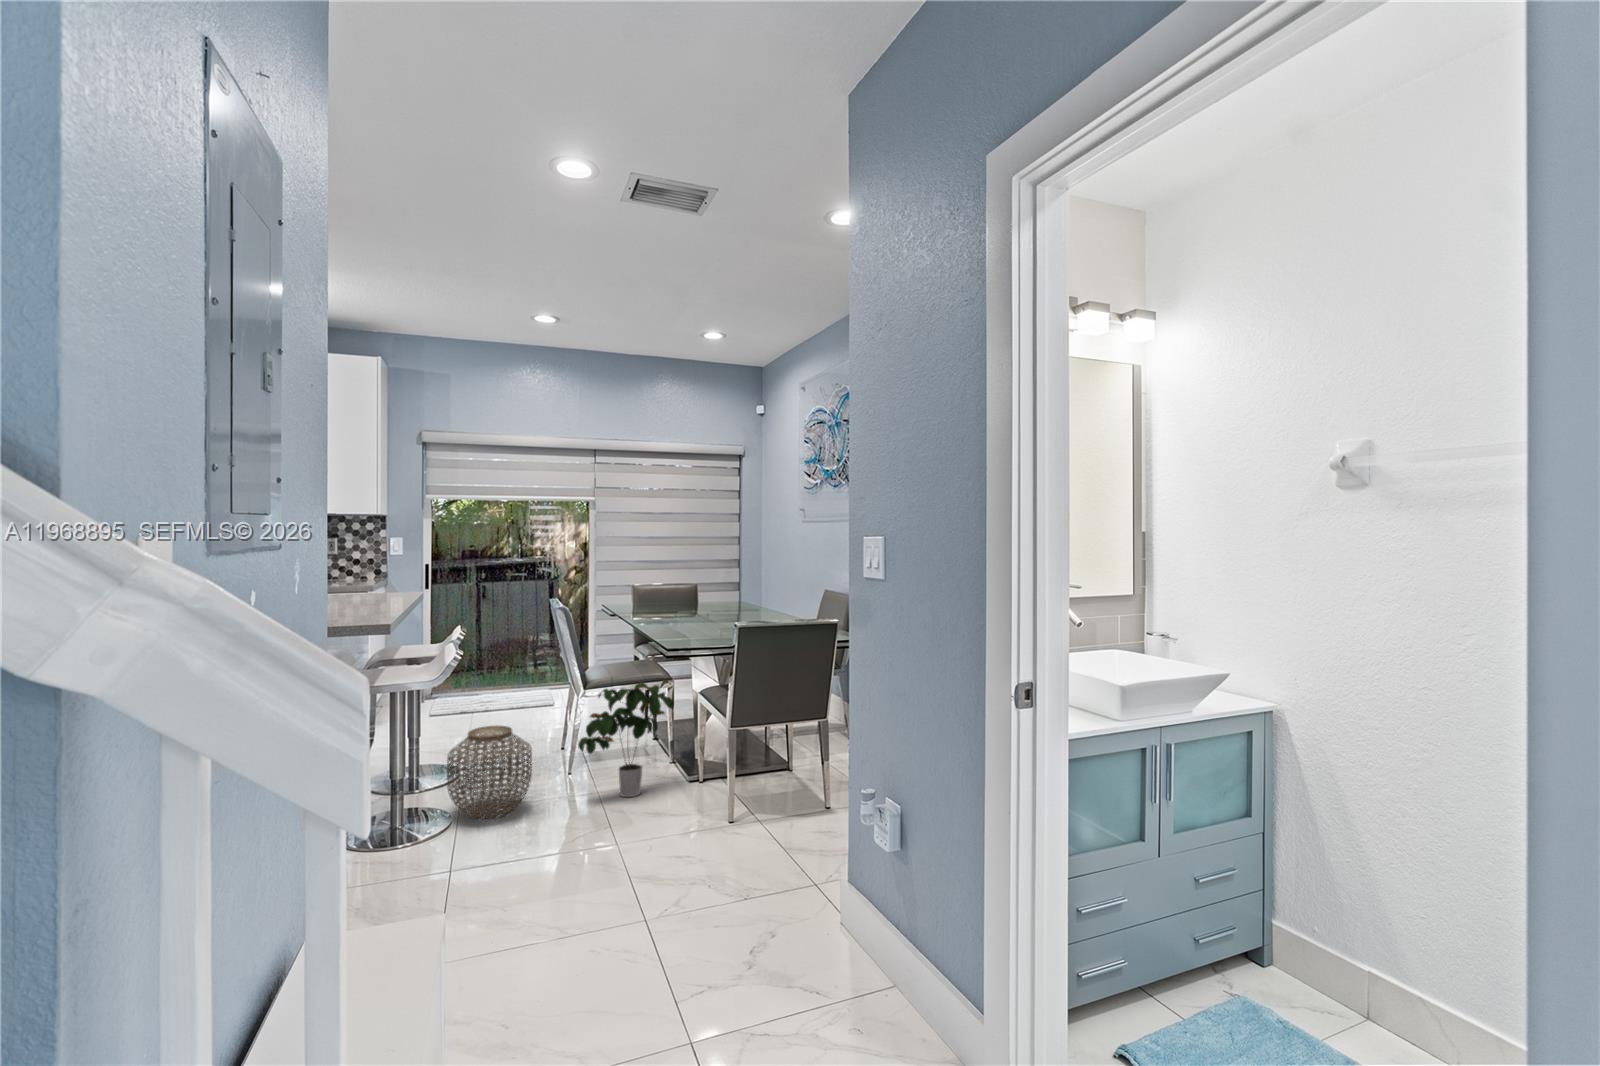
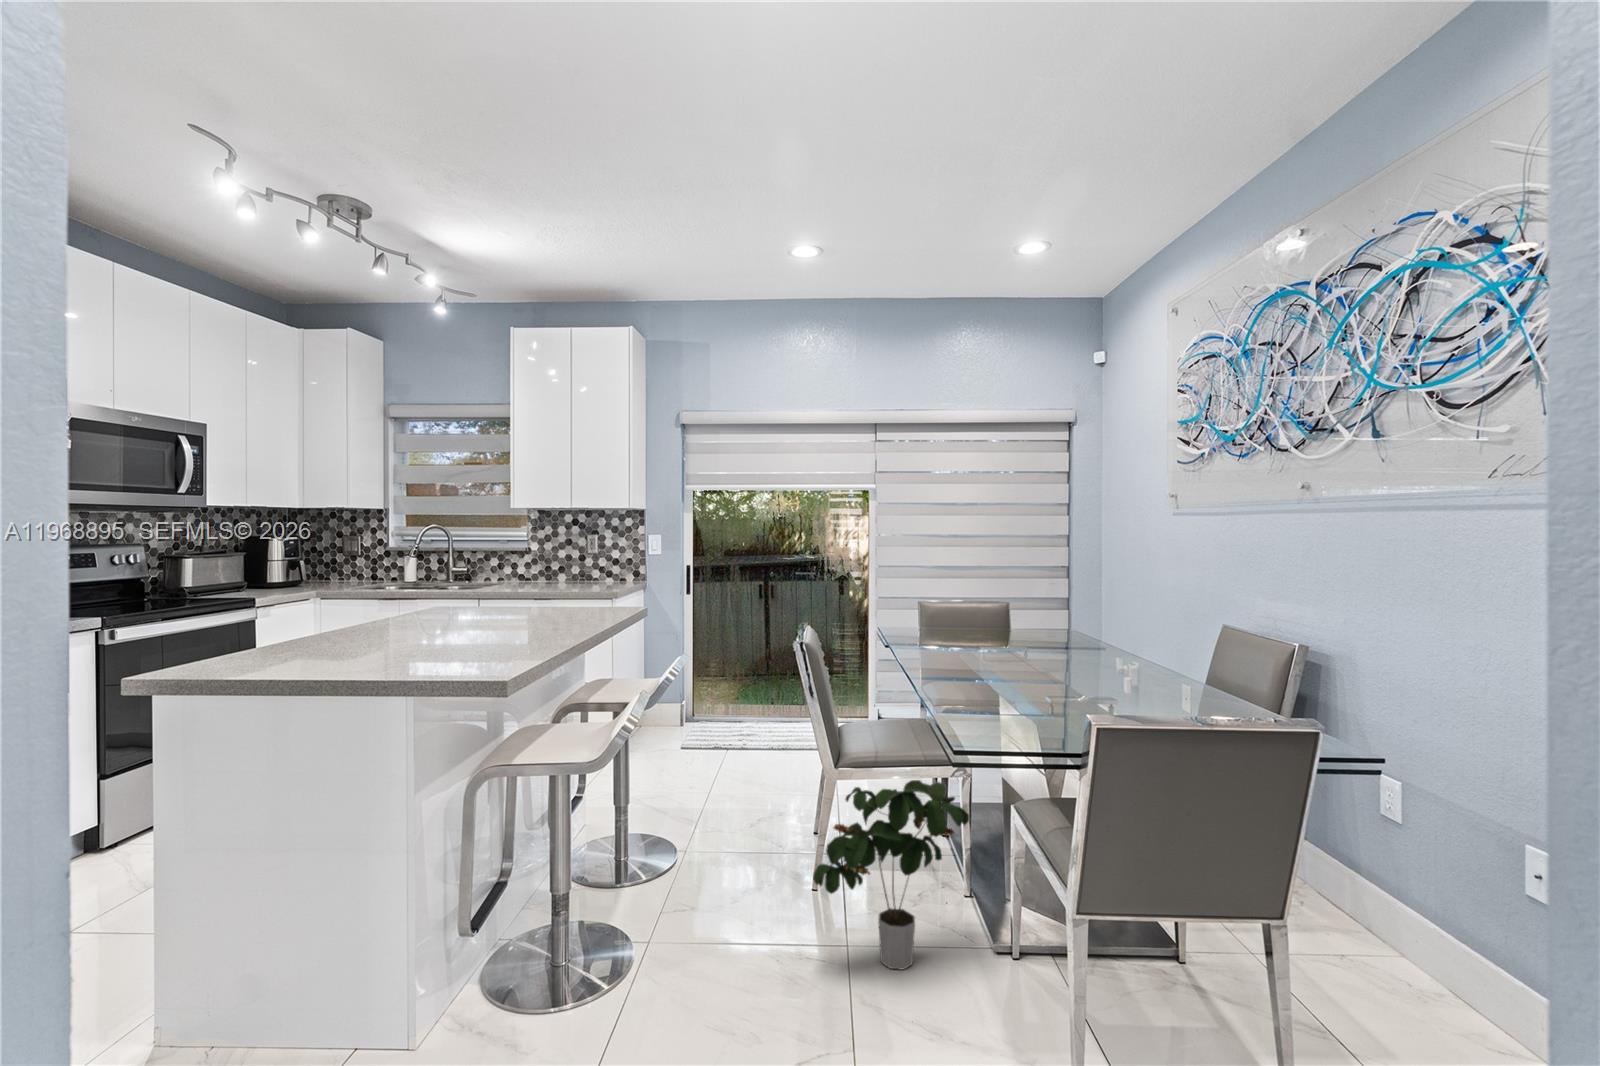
woven basket: present [447,726,532,819] -> none [627,824,746,976]

